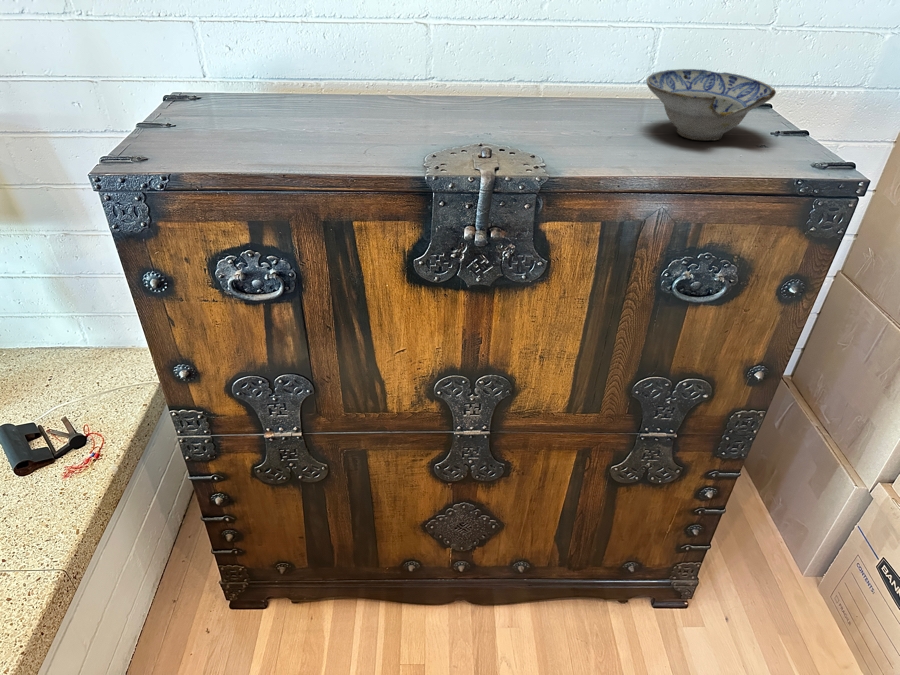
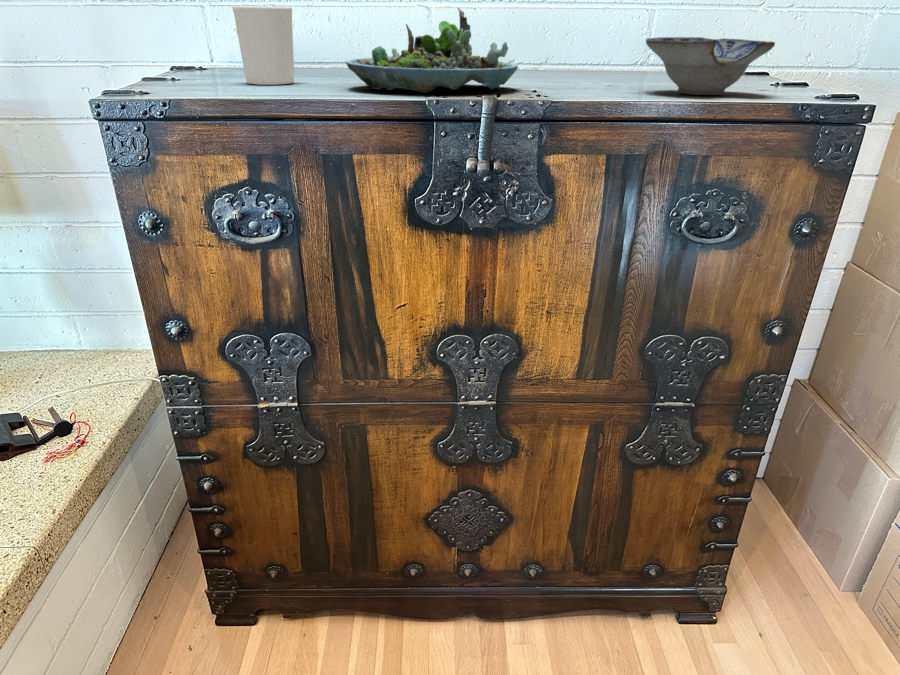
candle holder: none [224,25,288,111] -> present [233,7,294,85]
succulent planter: none [342,38,516,142] -> present [346,8,518,93]

